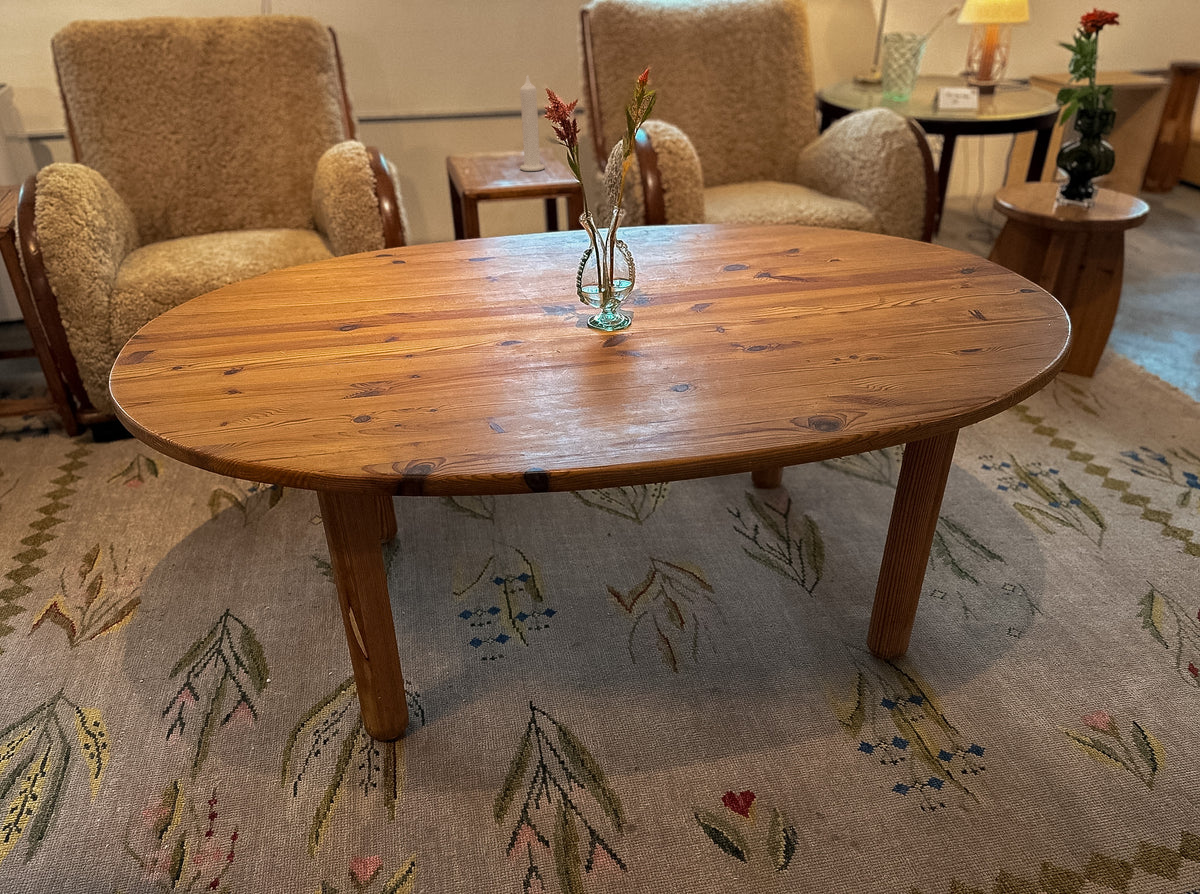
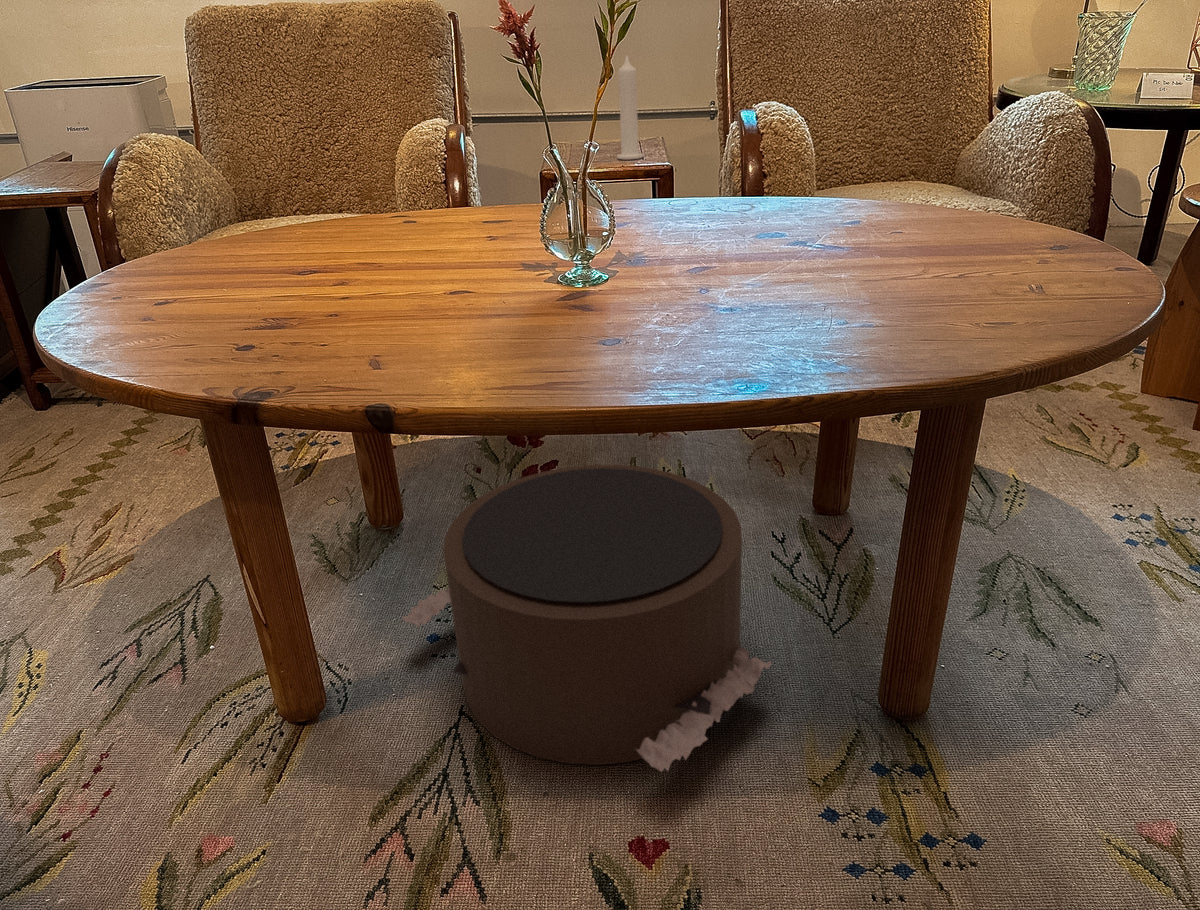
pouf: none [459,472,792,739] -> present [403,465,772,772]

